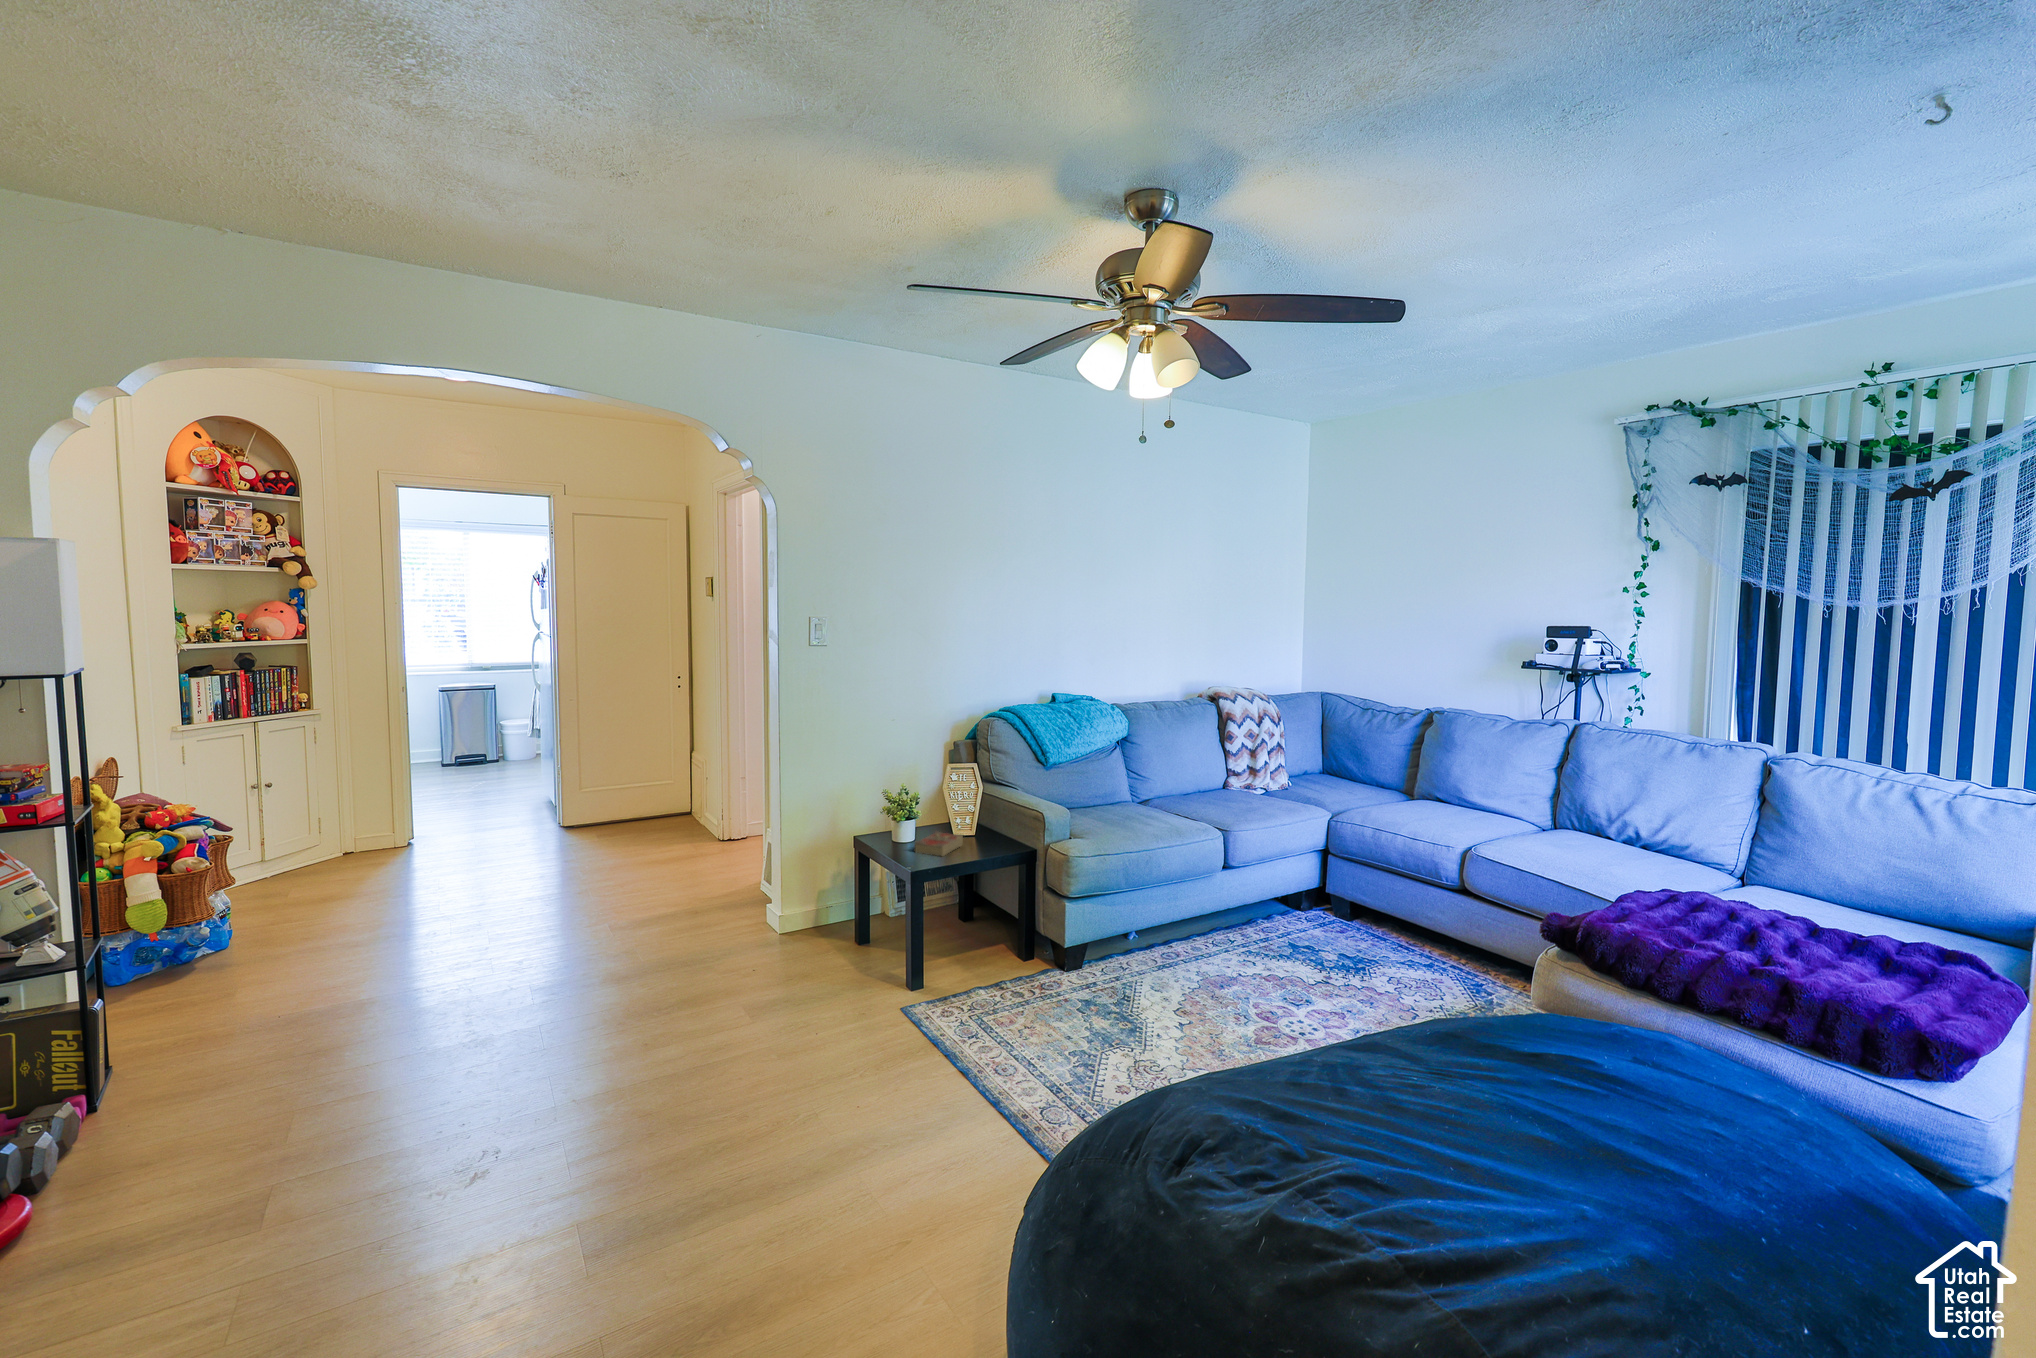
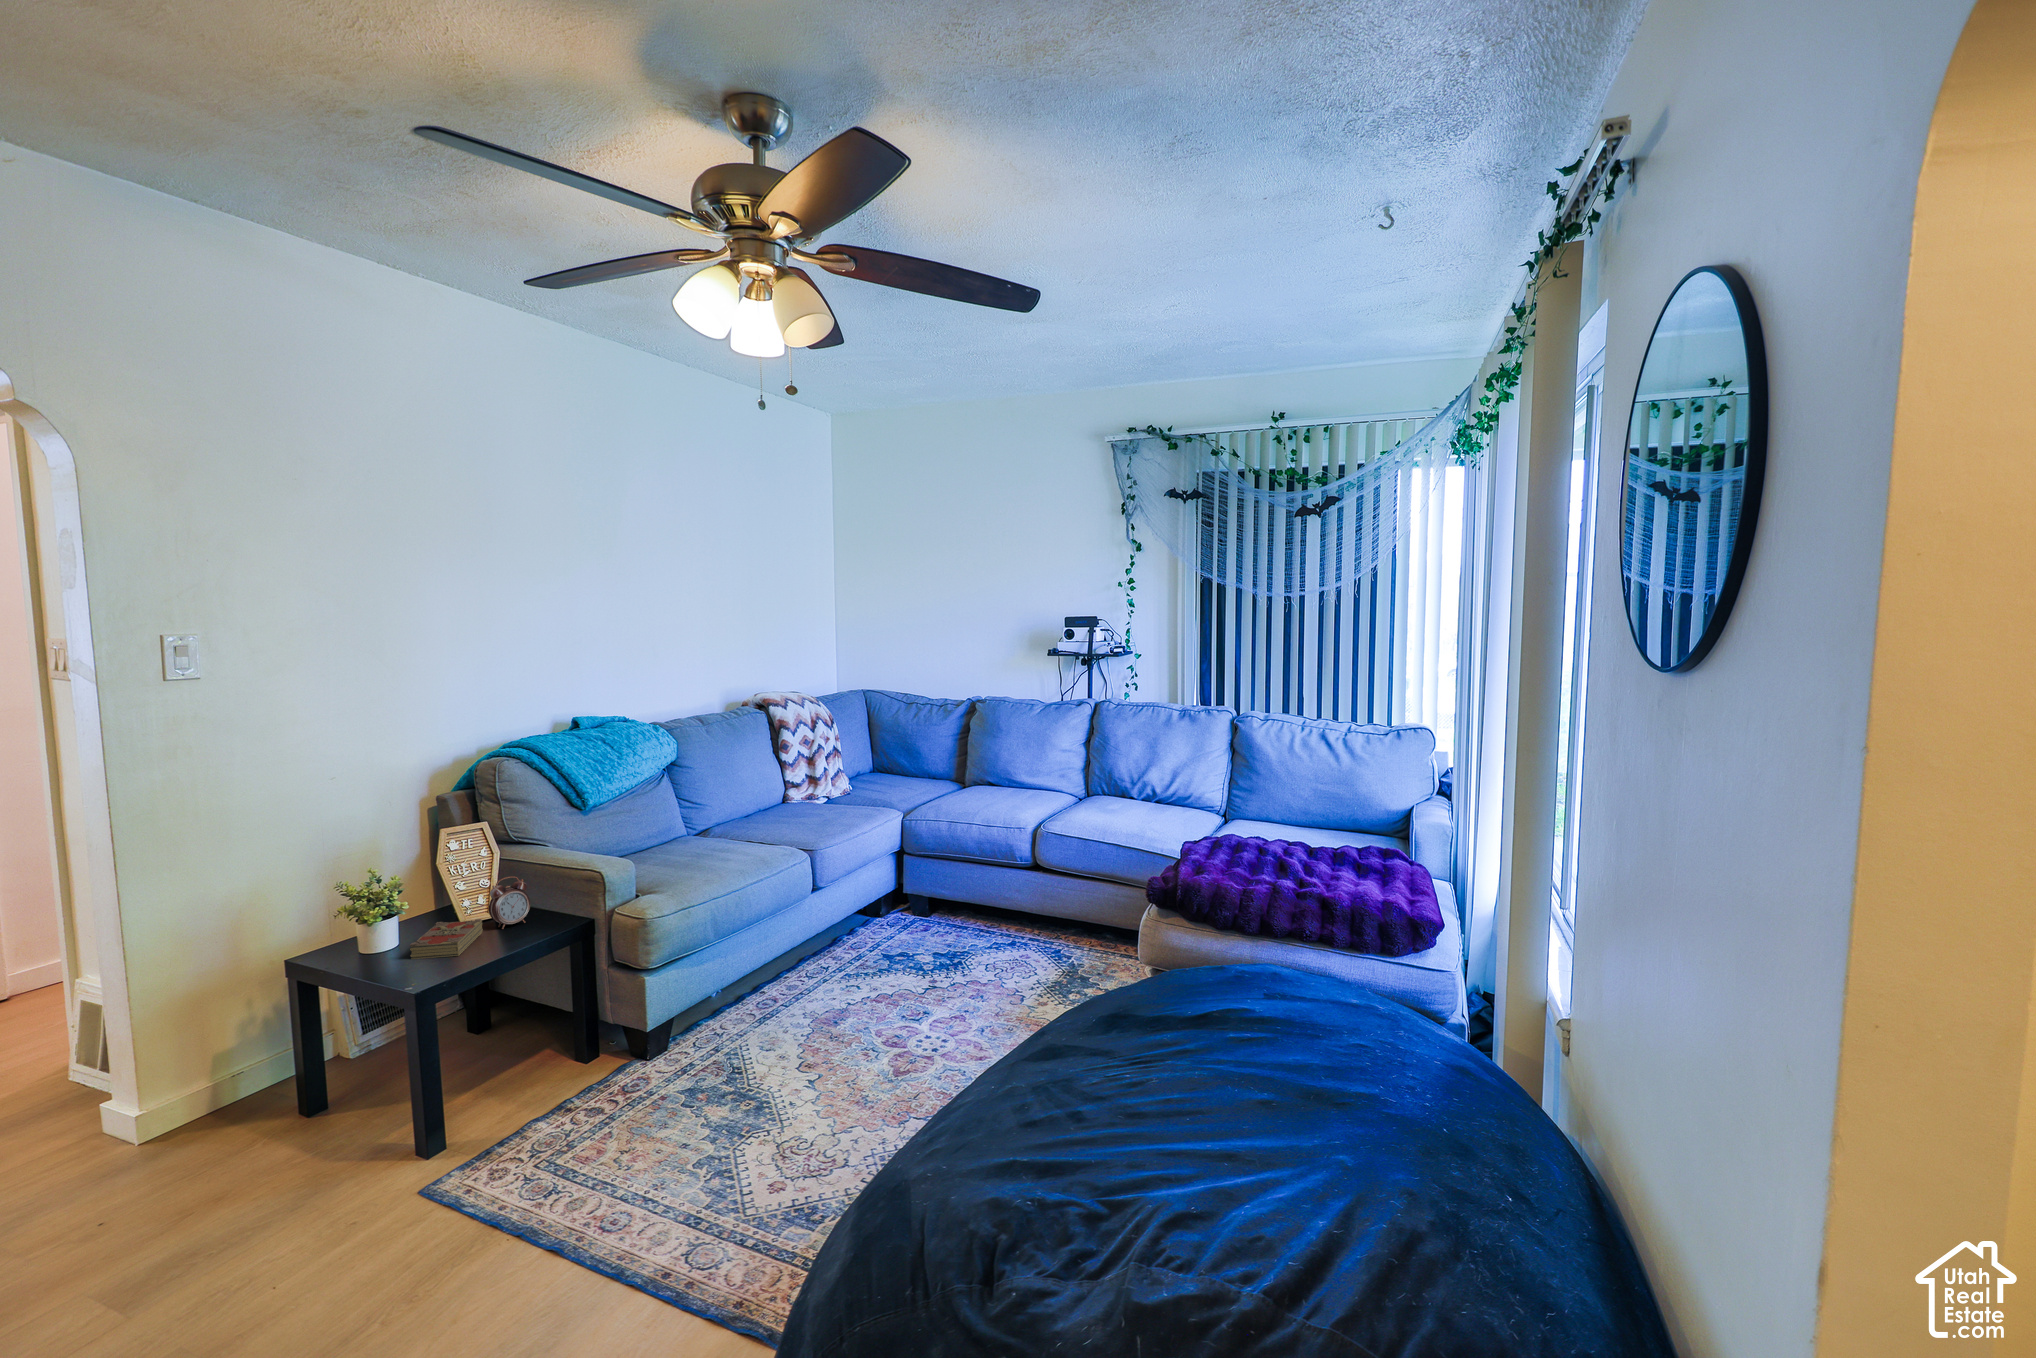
alarm clock: none [969,807,997,846] -> present [489,876,530,929]

